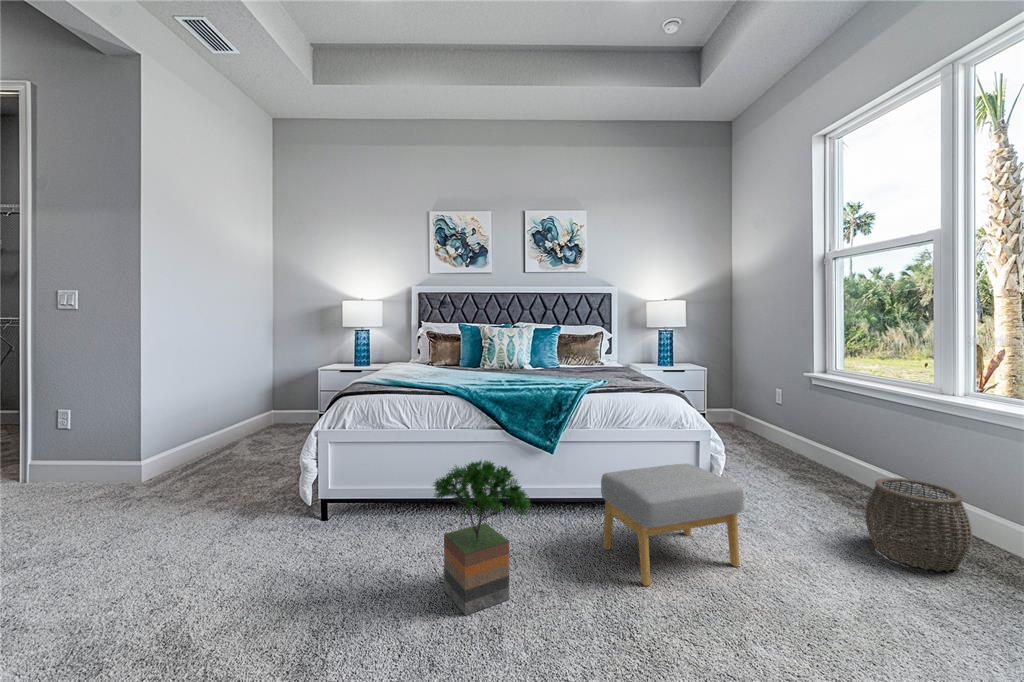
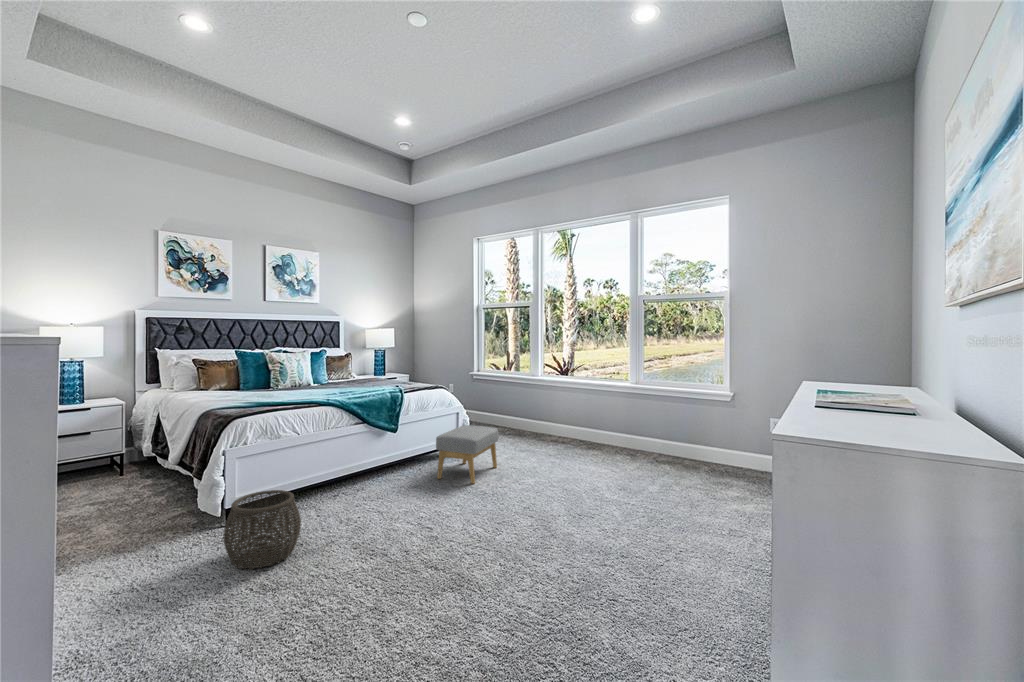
potted tree: present [433,461,531,615] -> none [381,434,441,518]
woven basket: present [865,478,972,571] -> present [223,490,301,569]

